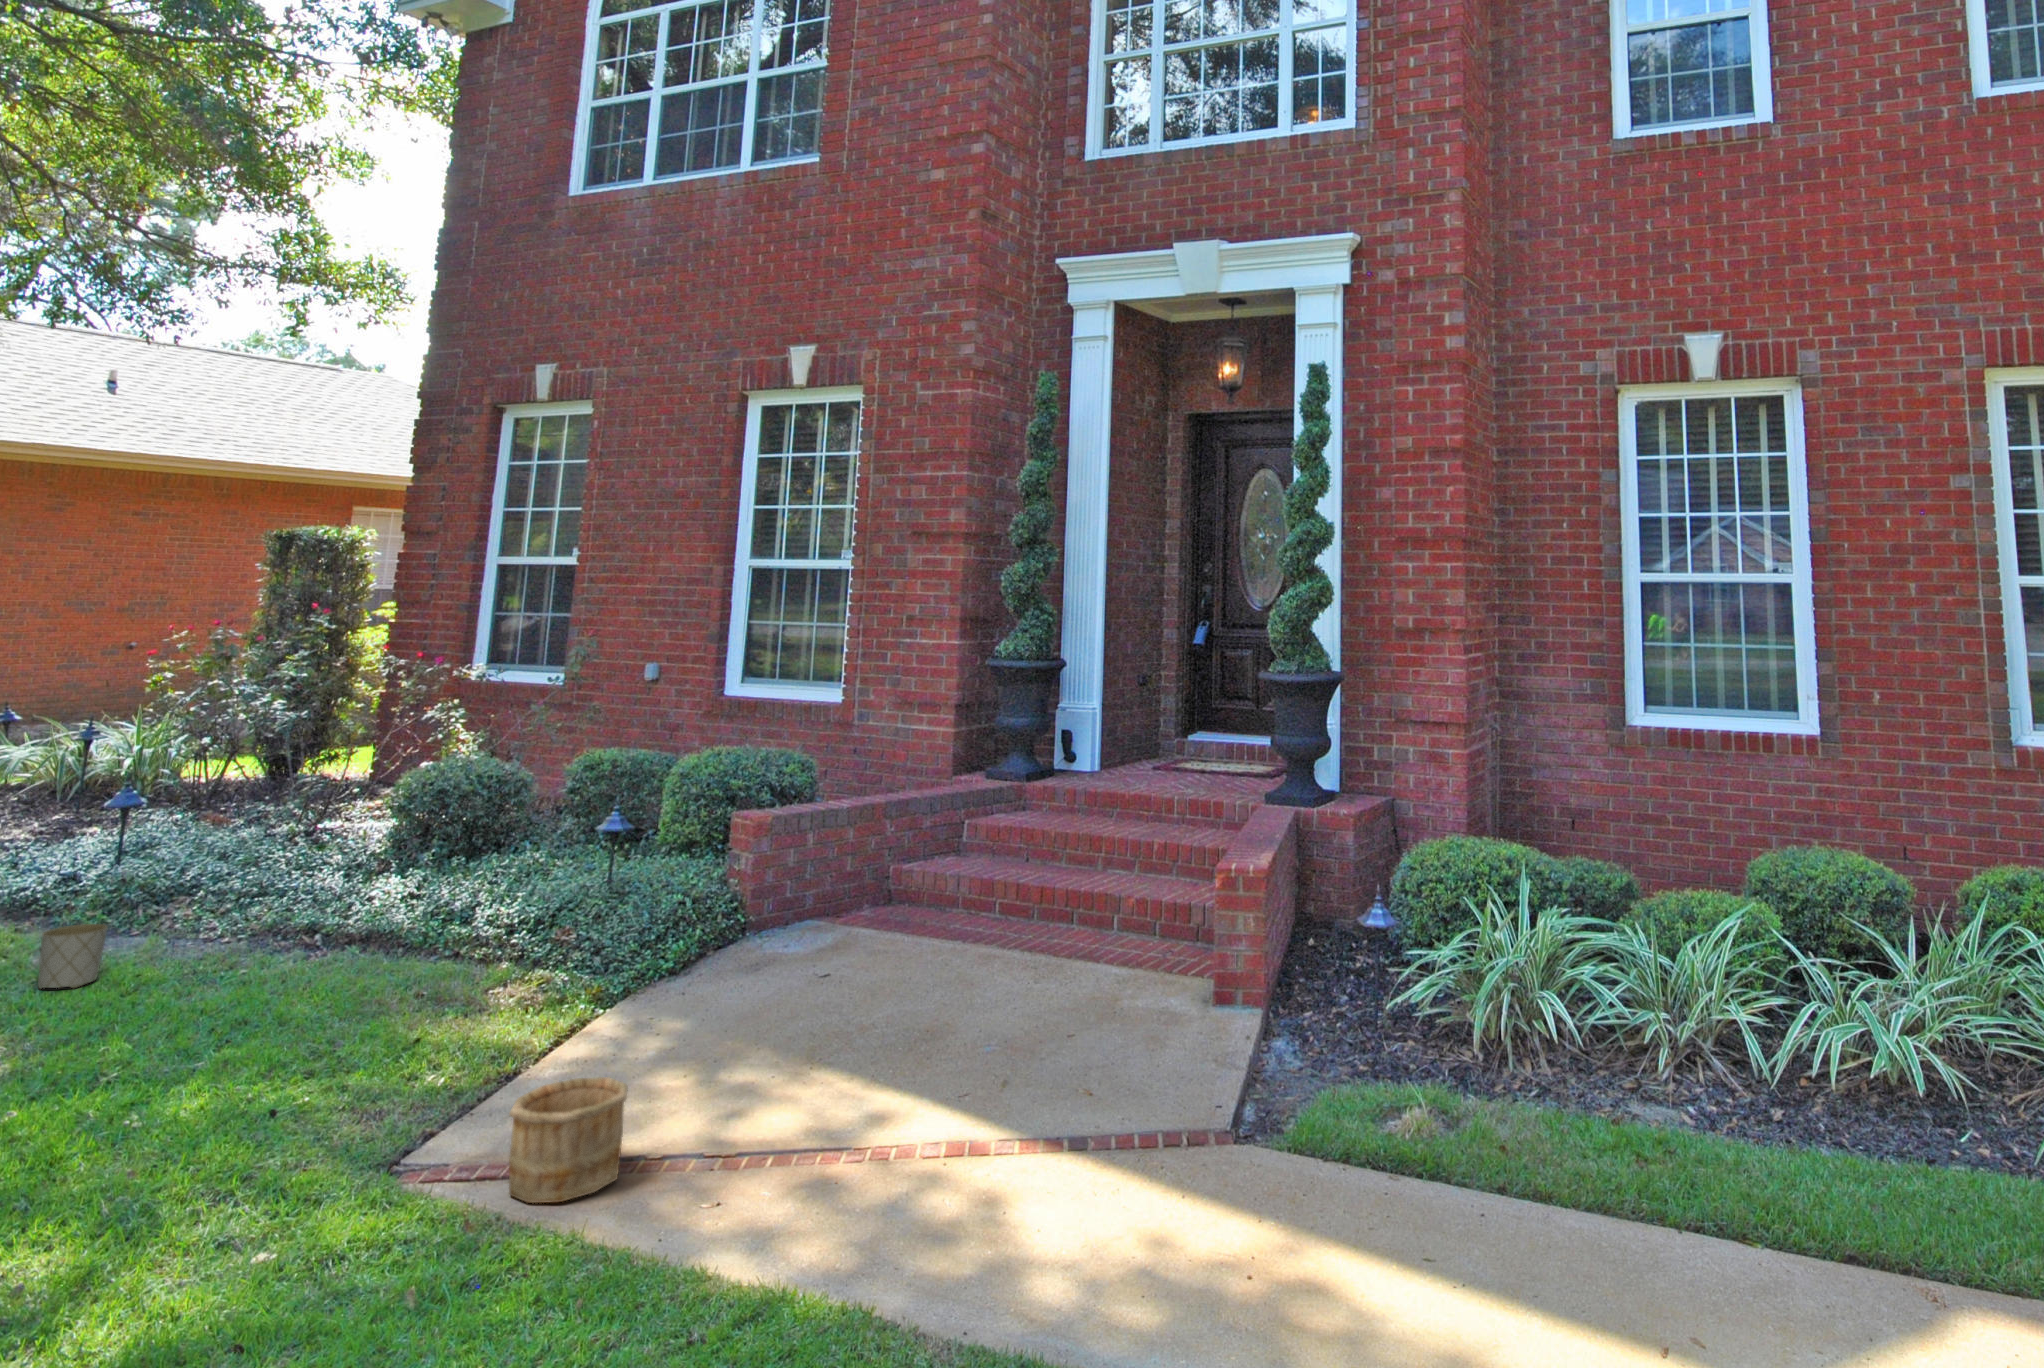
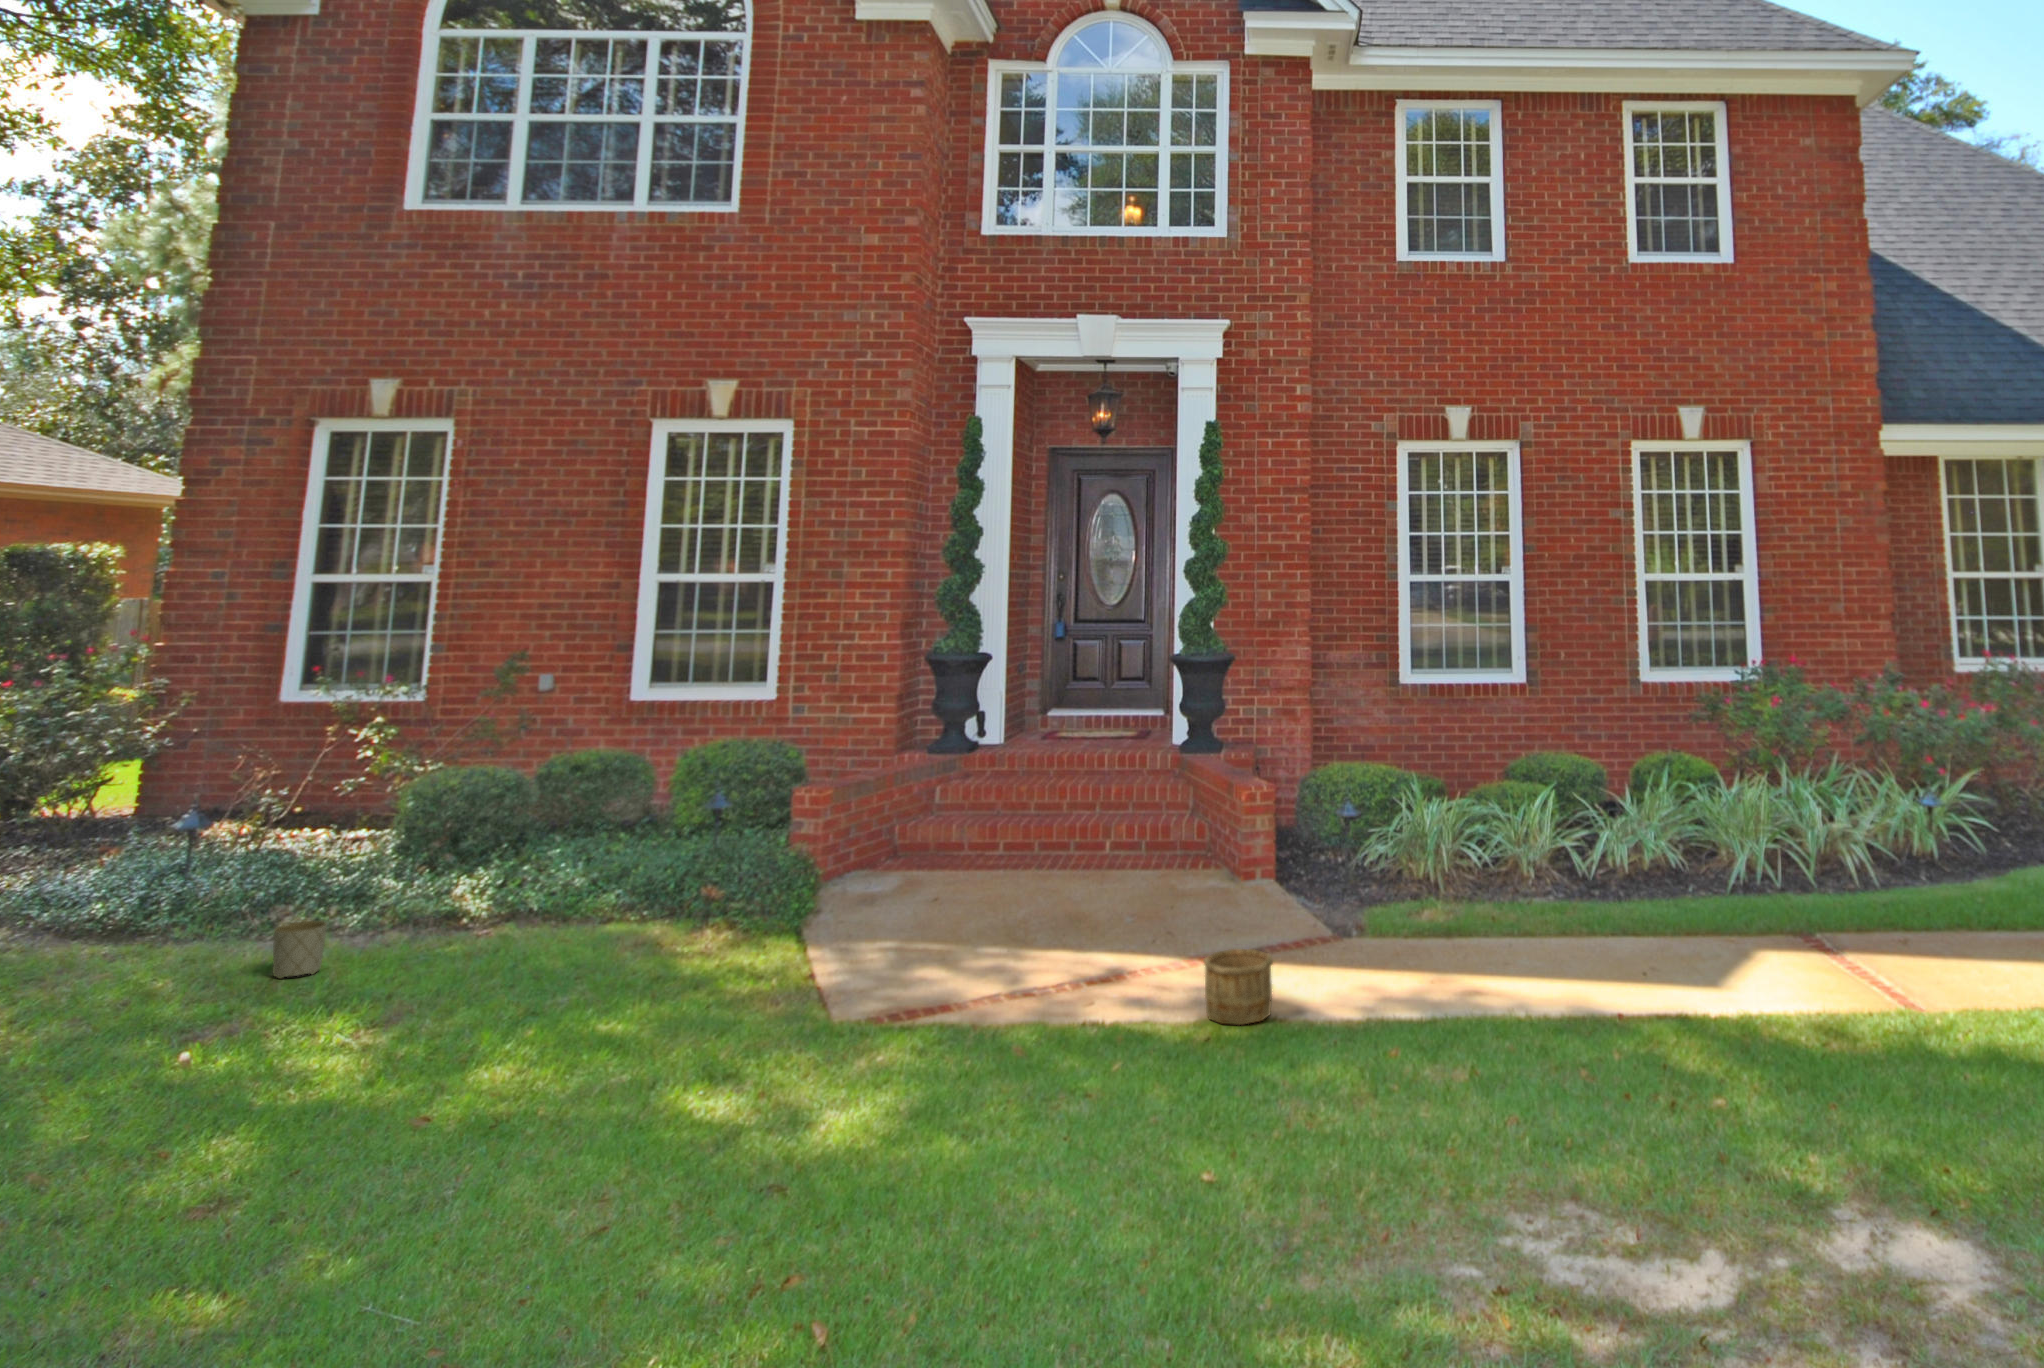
wooden bucket: present [509,1077,628,1203] -> present [1203,949,1273,1025]

